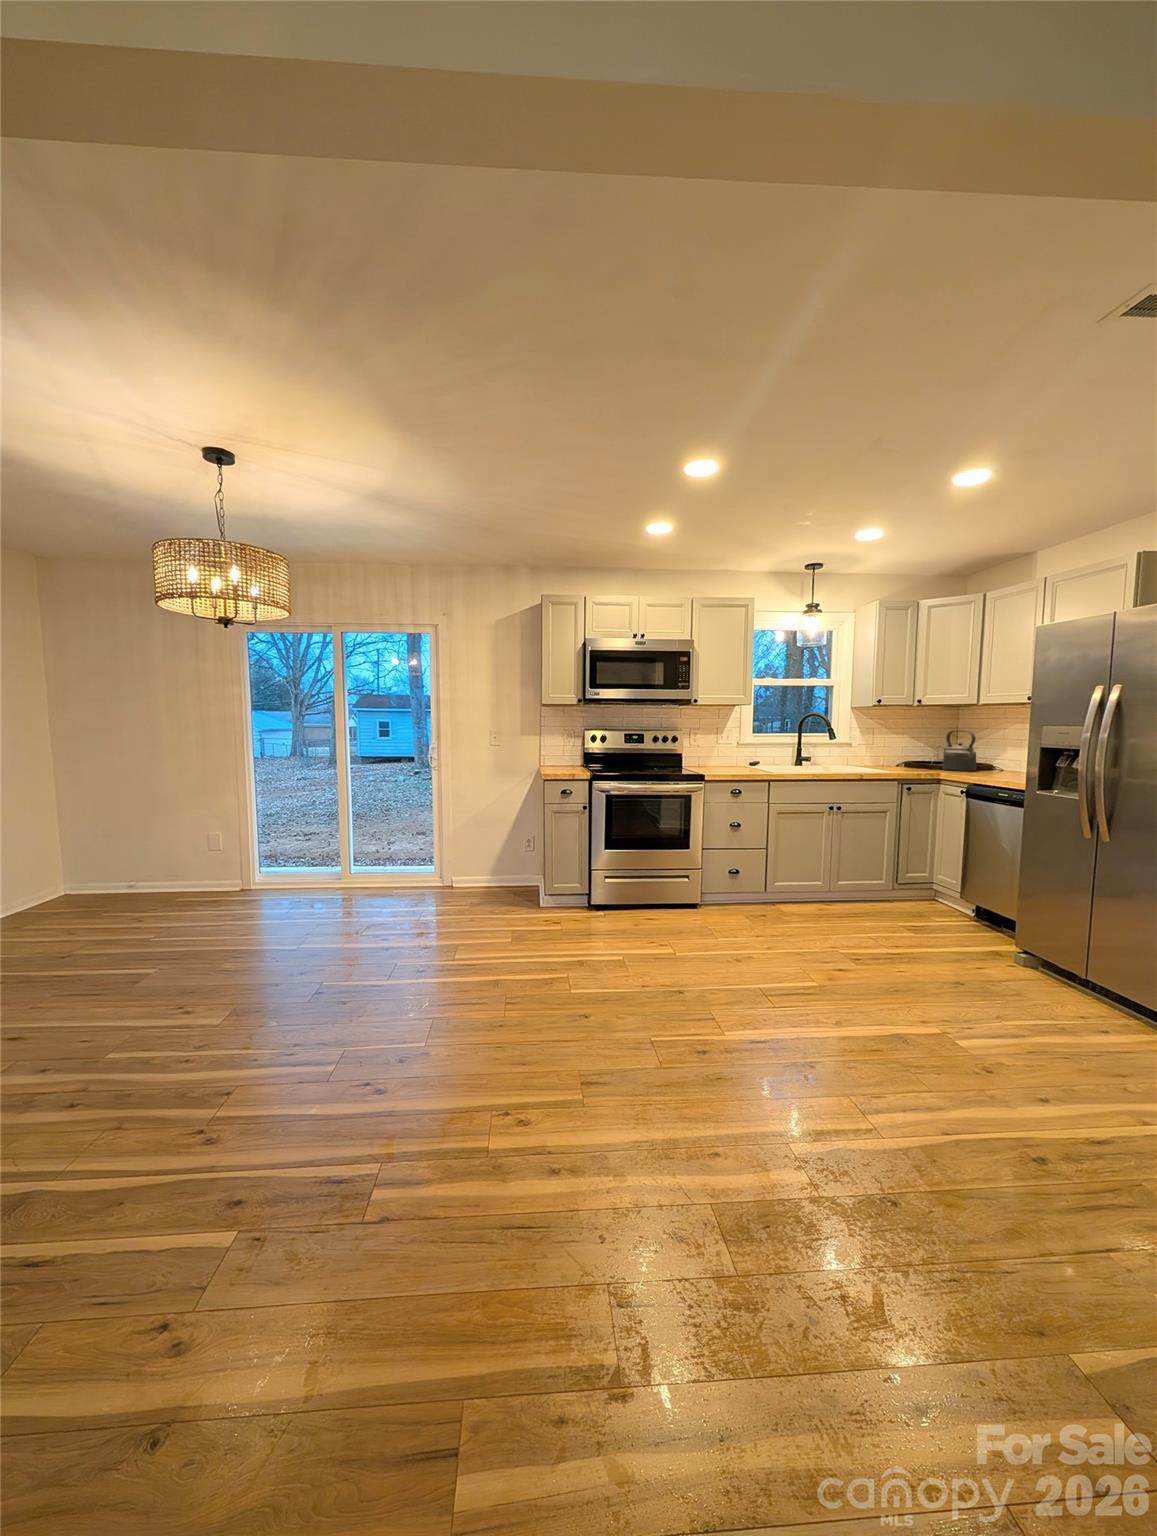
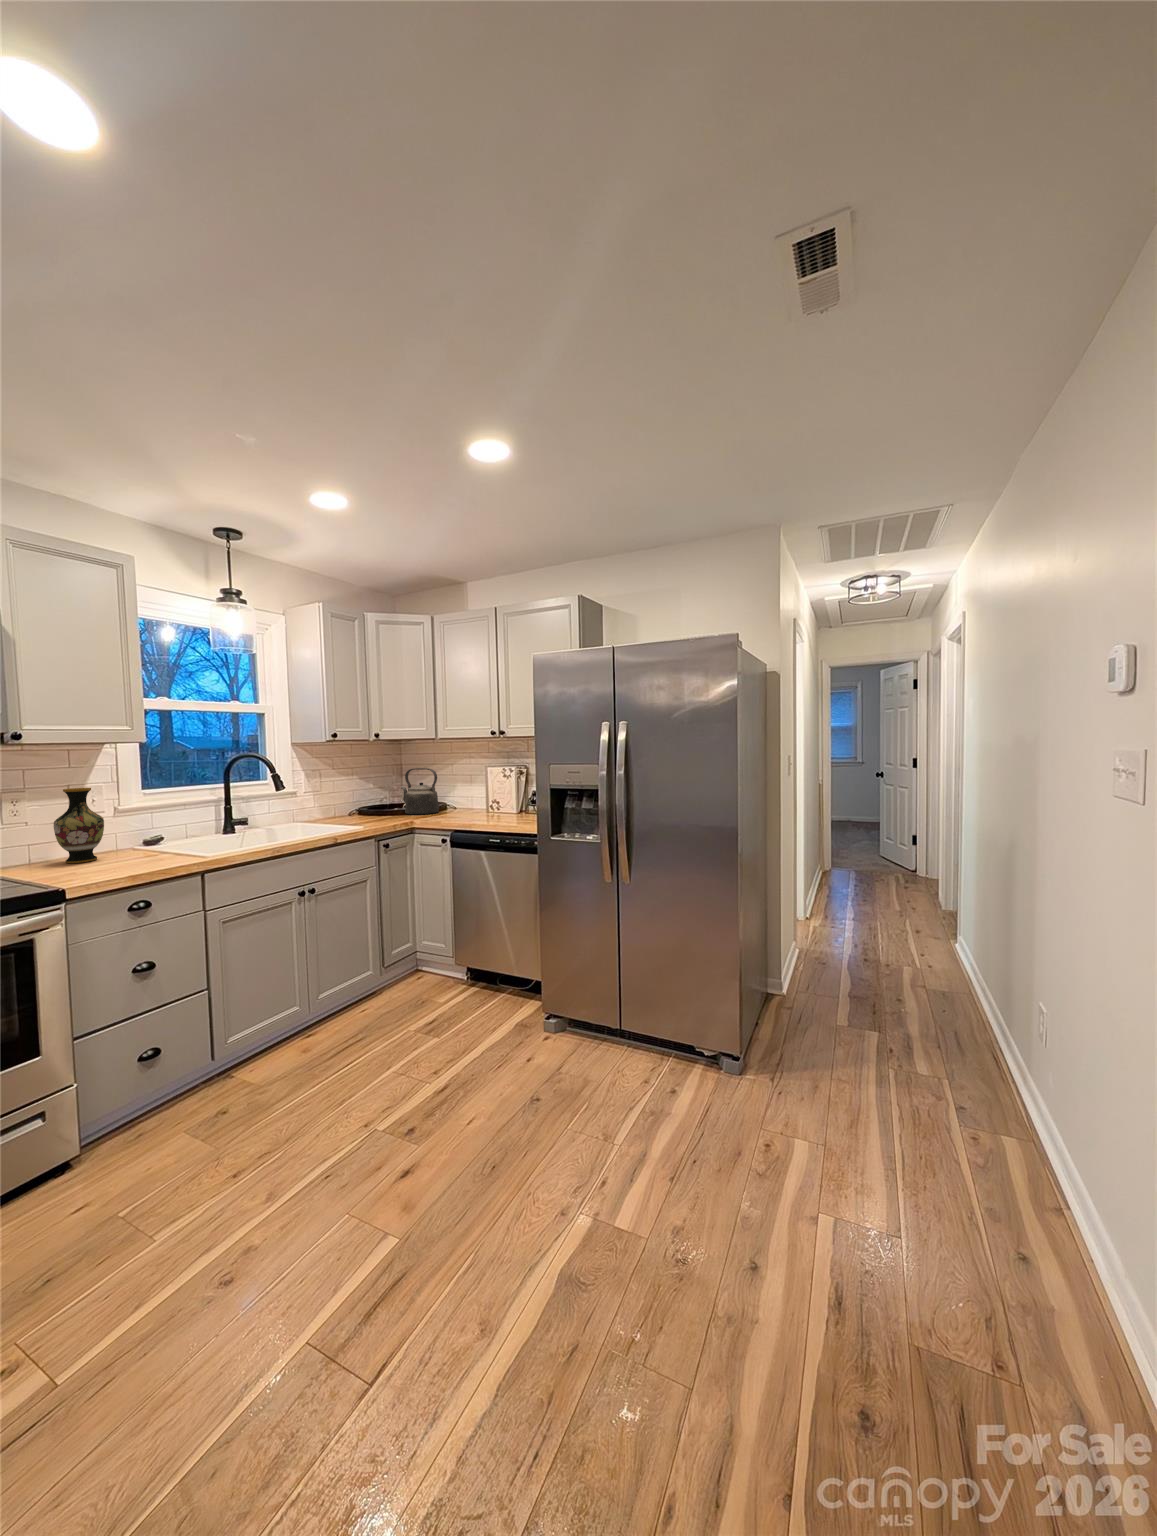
vase: none [710,729,731,769] -> present [54,788,104,863]

